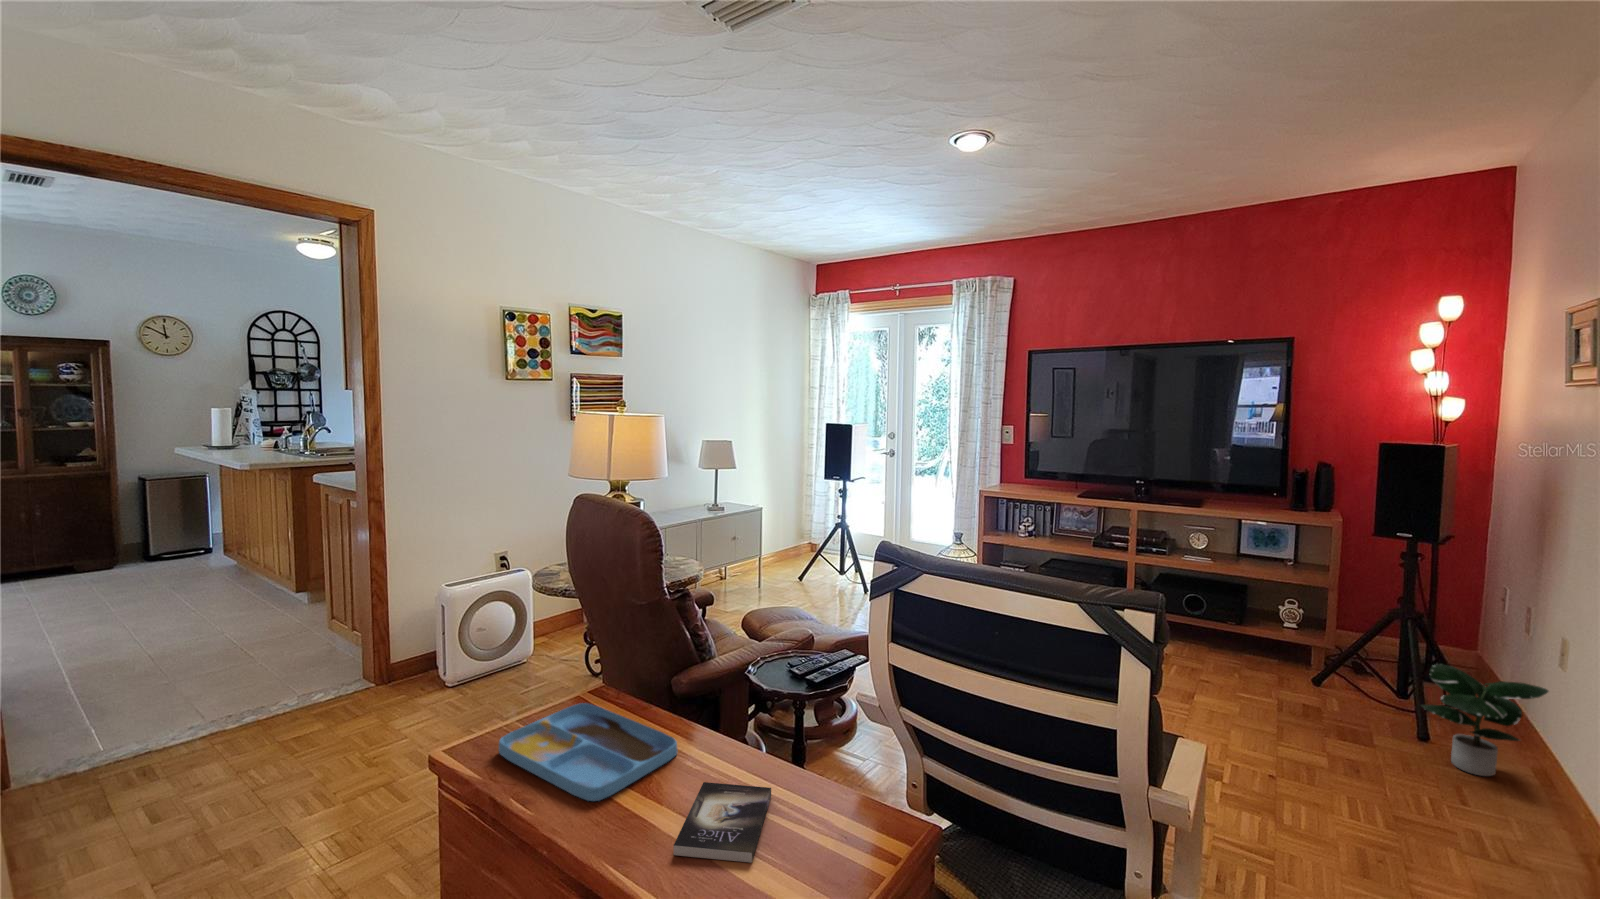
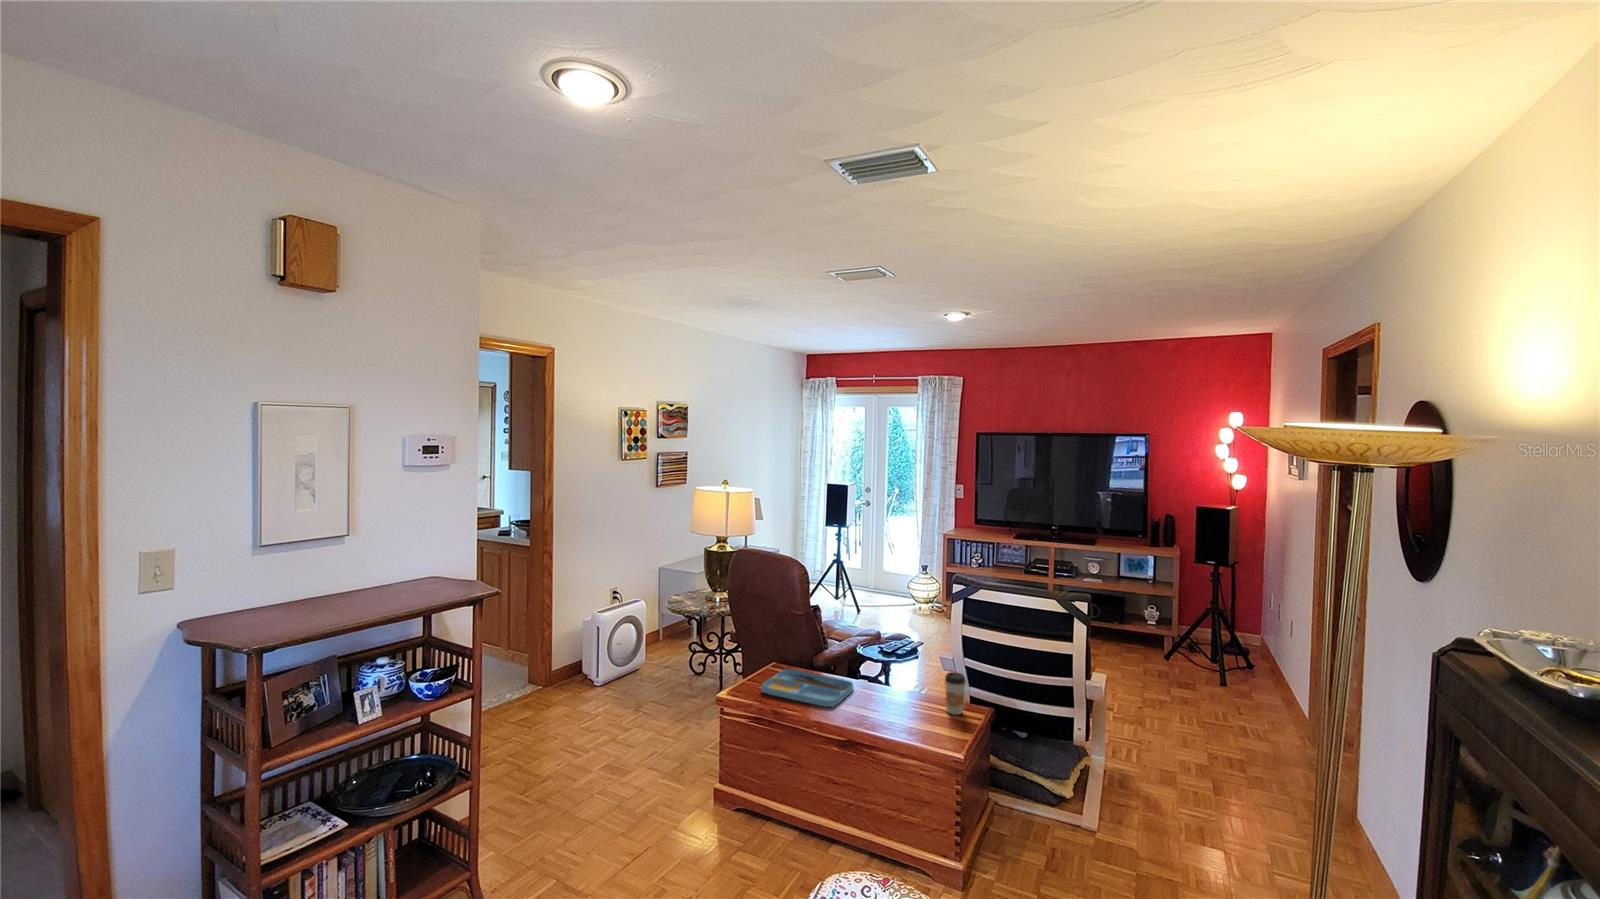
potted plant: present [1422,664,1548,776] -> none [1219,640,1281,702]
coffee cup: none [821,746,867,845] -> present [945,672,965,715]
book: present [673,782,771,863] -> none [879,697,922,722]

